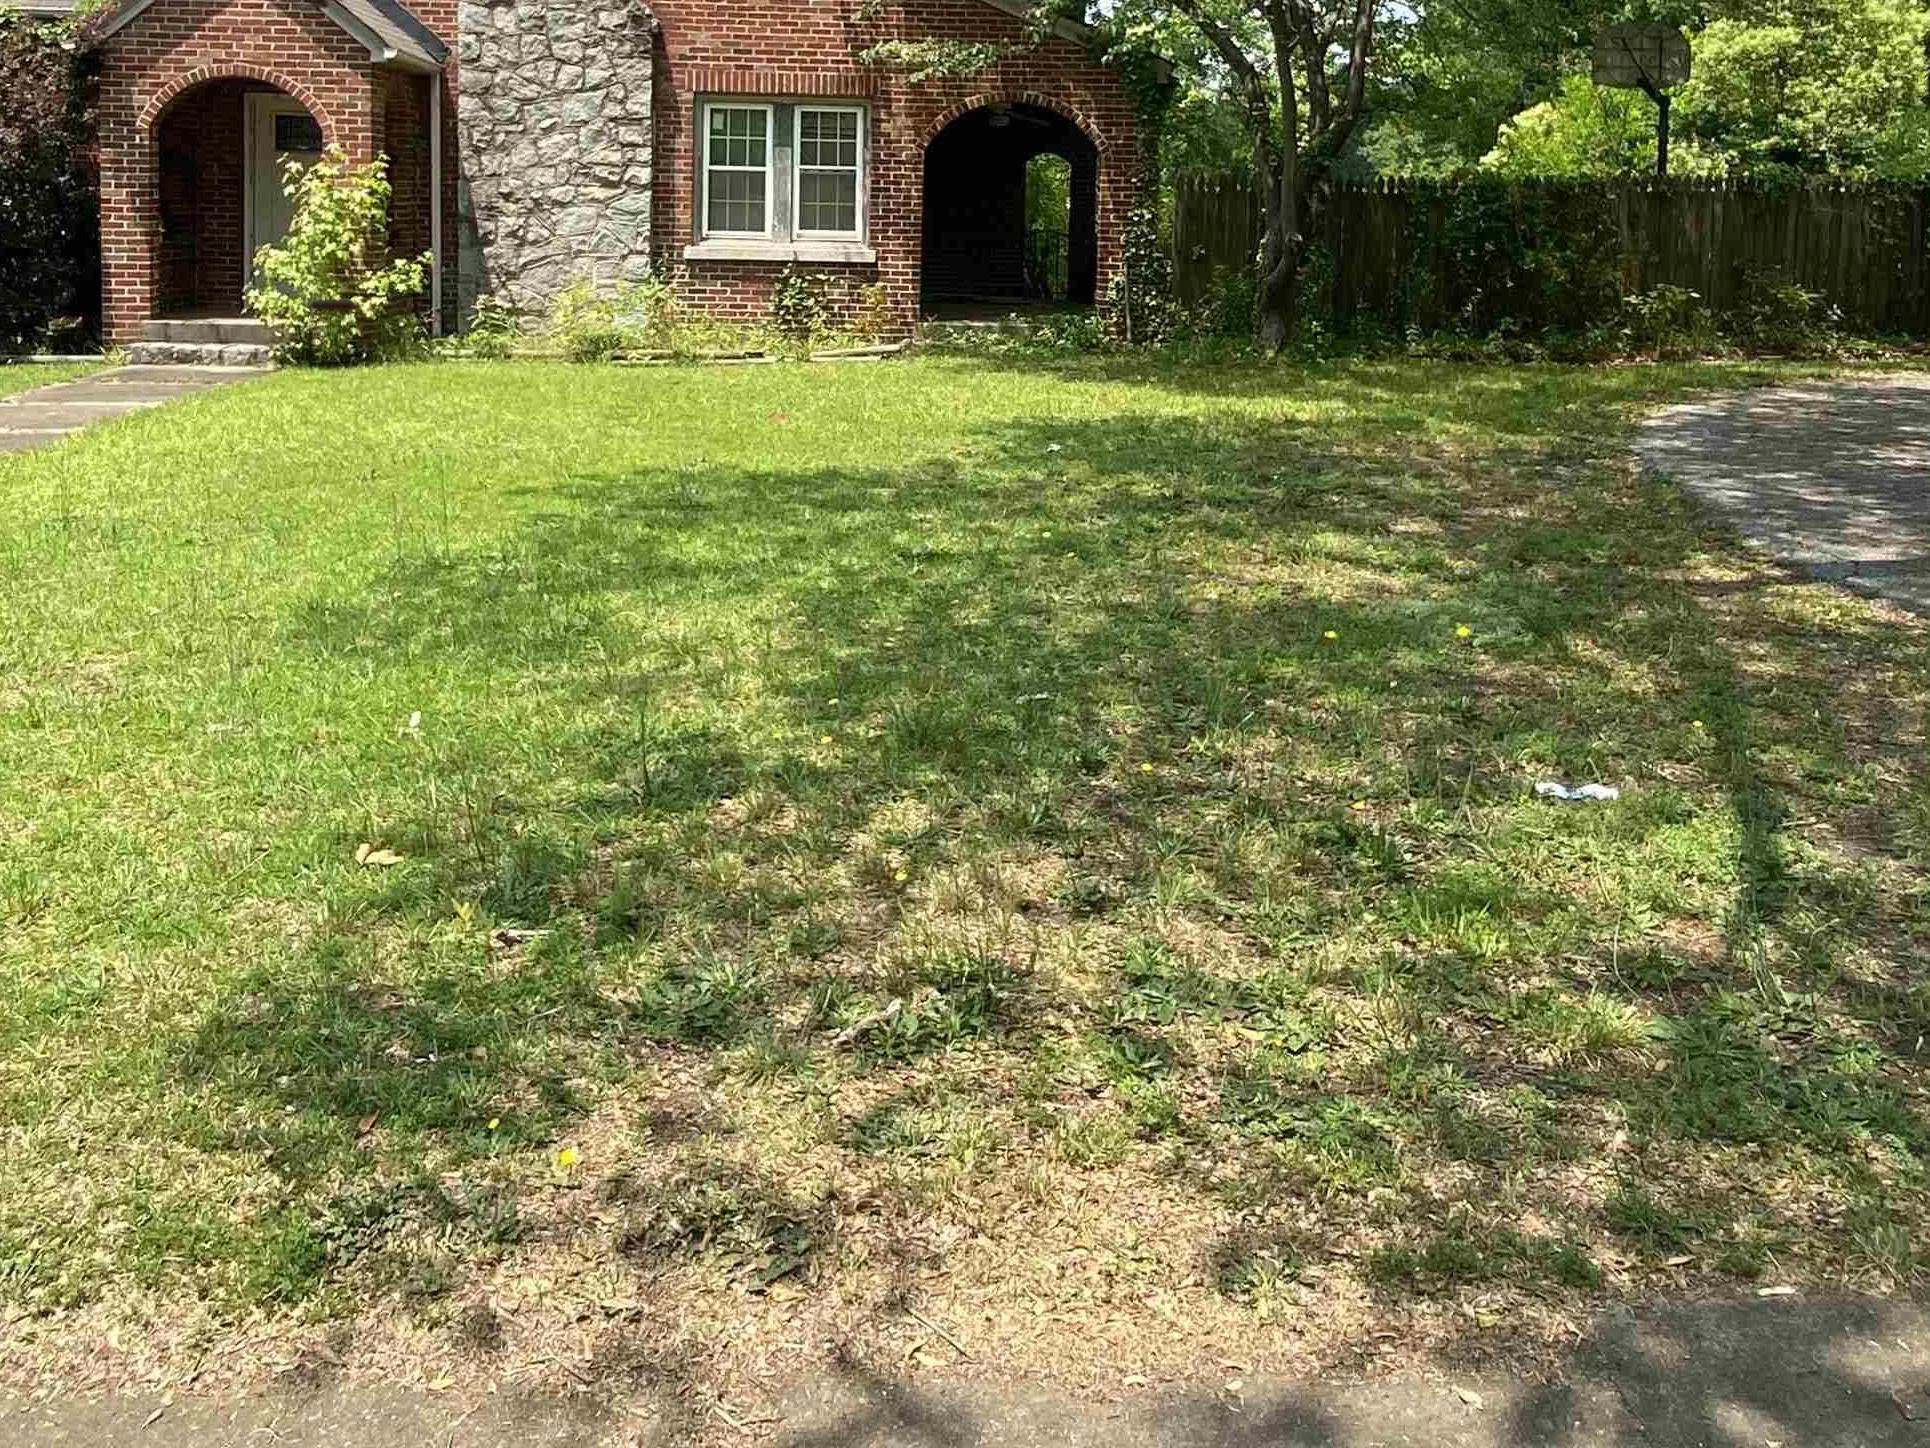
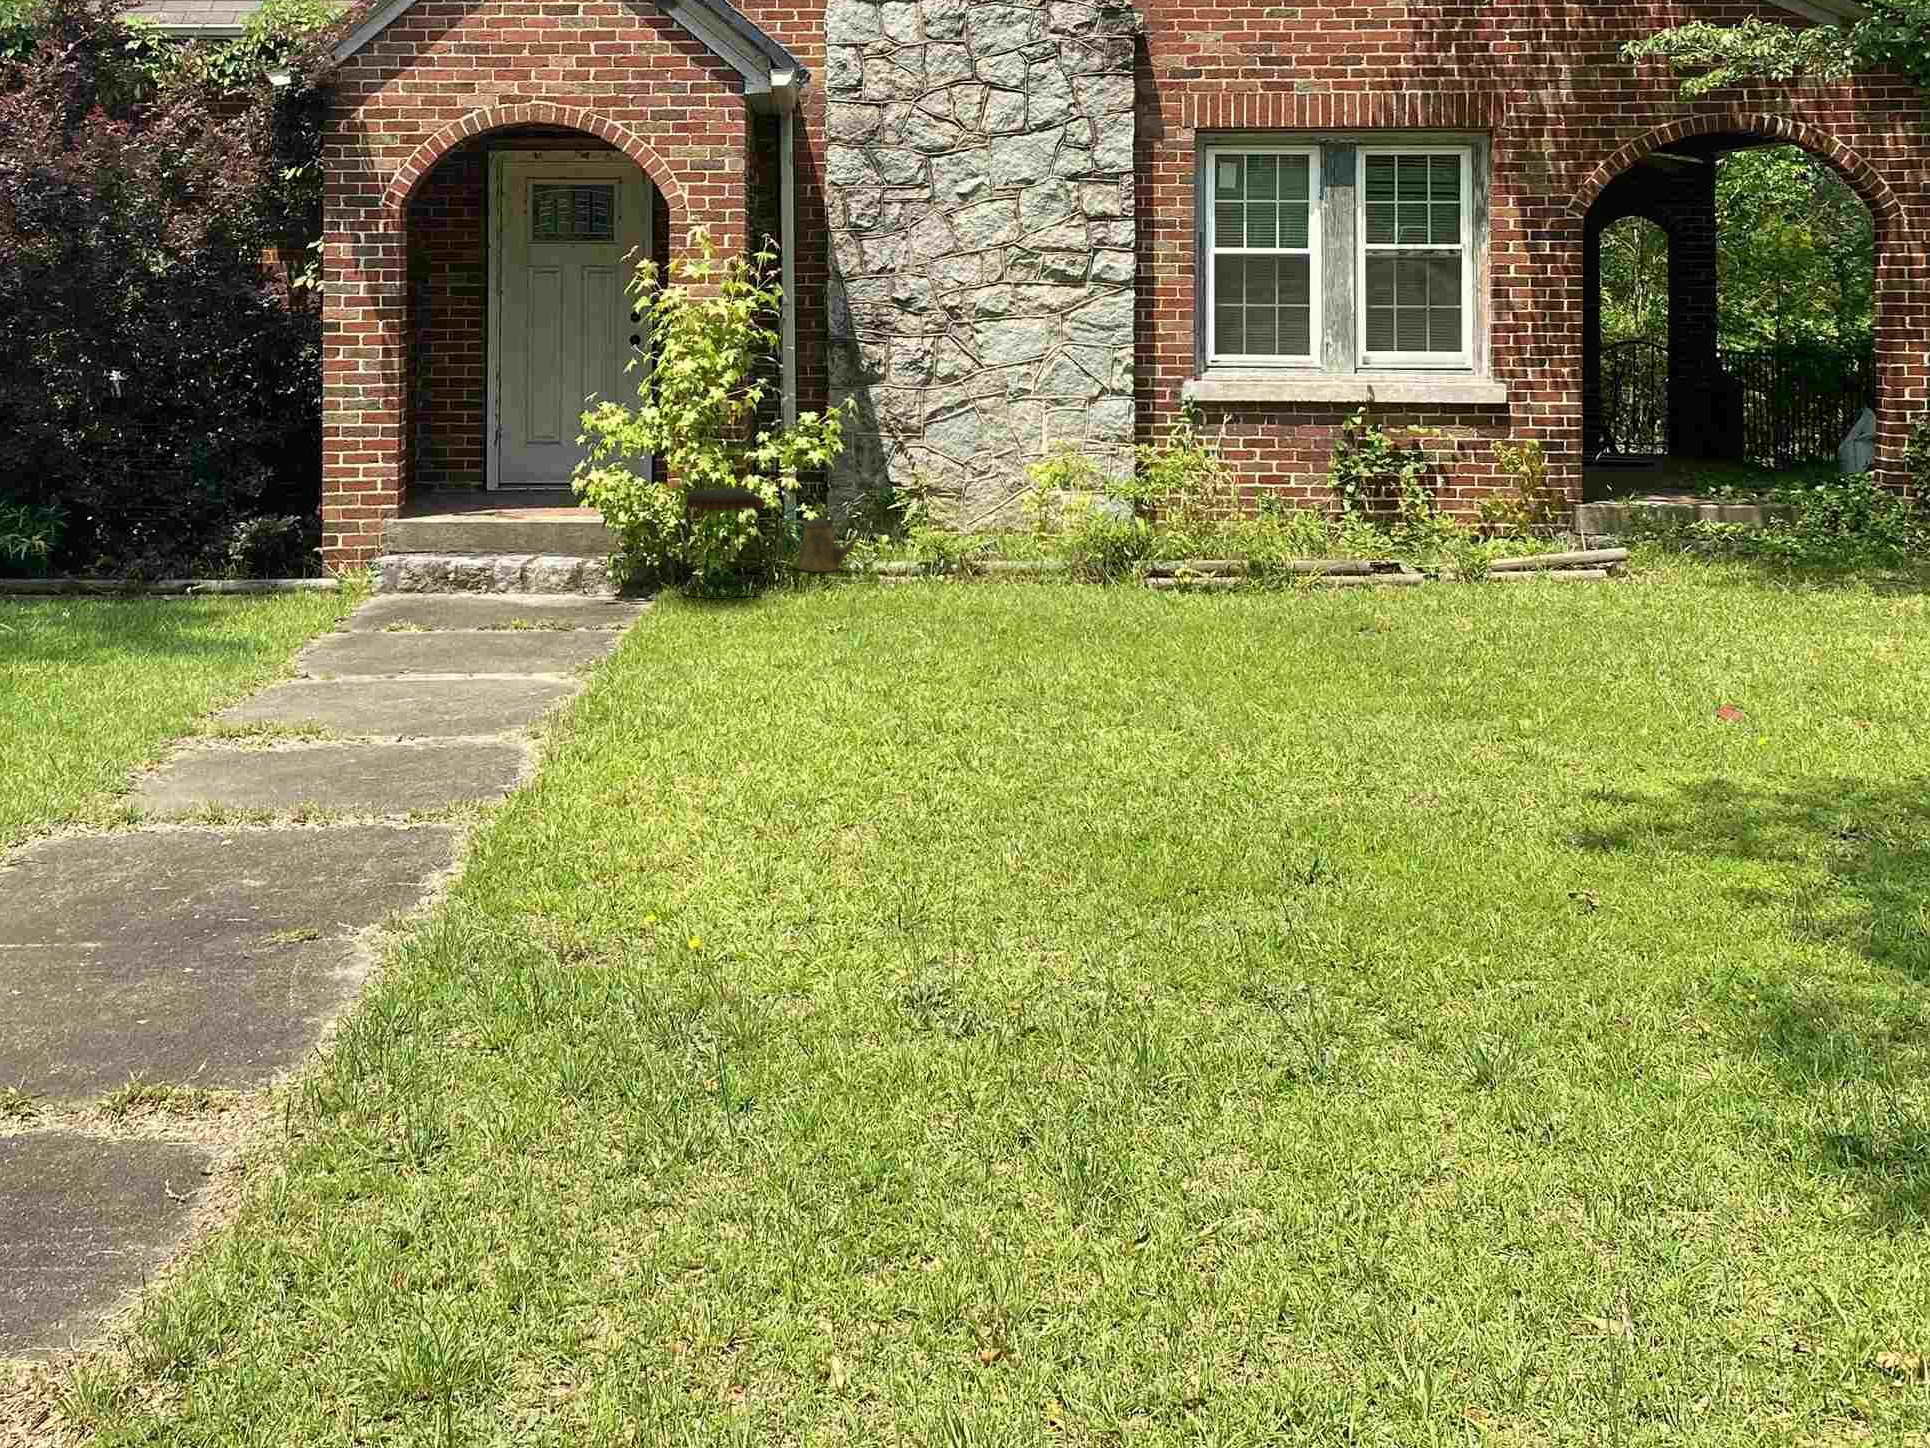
watering can: none [394,319,446,354] -> present [787,516,877,572]

